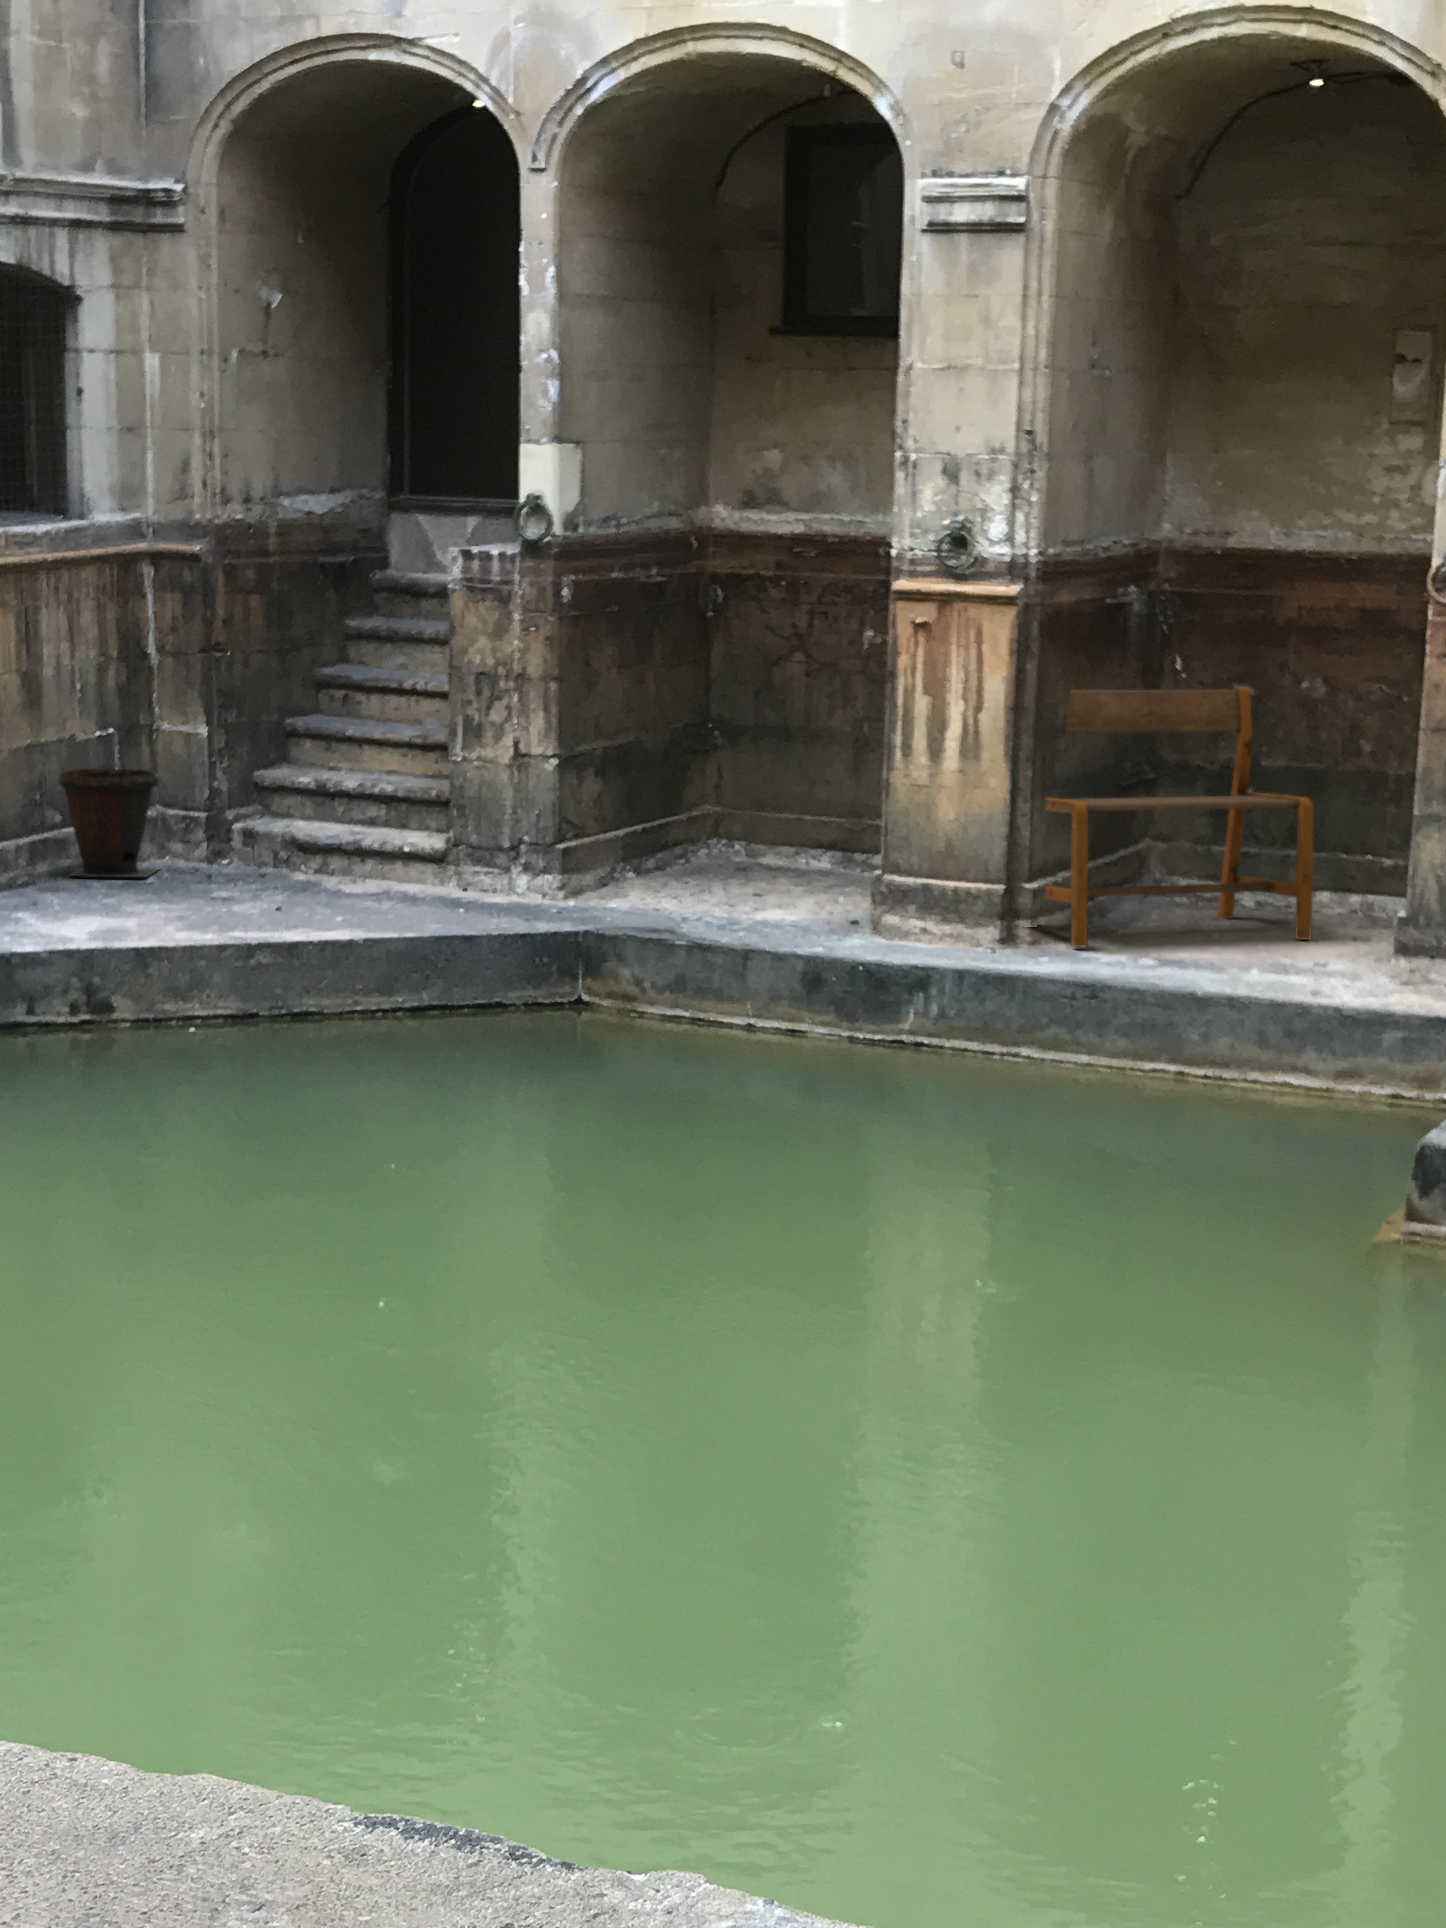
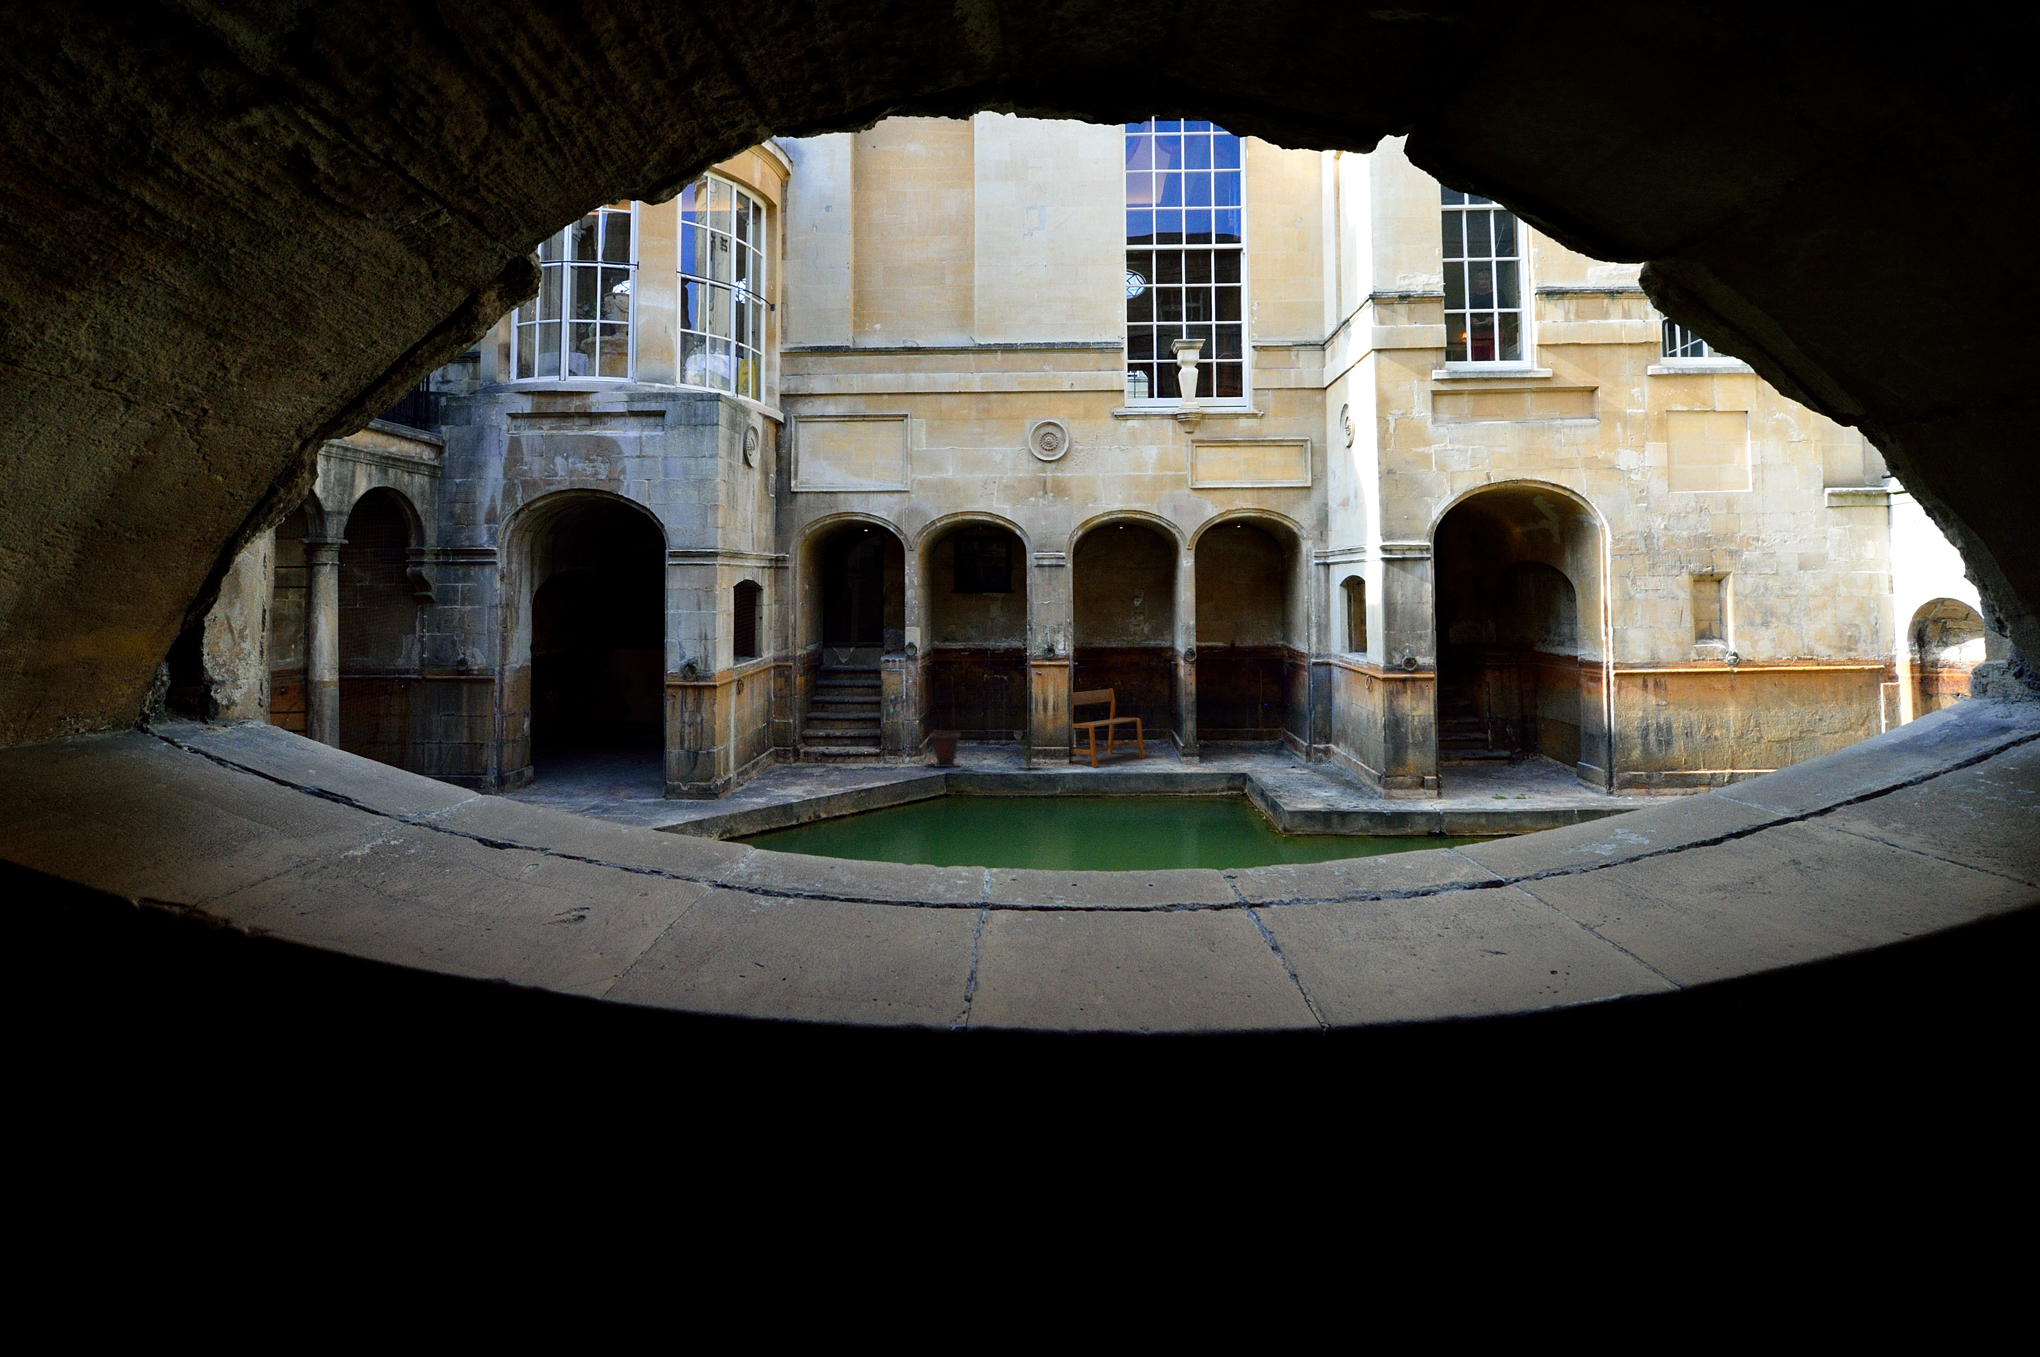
bucket: present [58,768,159,877] -> present [930,732,960,767]
potted plant: none [805,812,886,929] -> present [1018,735,1039,768]

